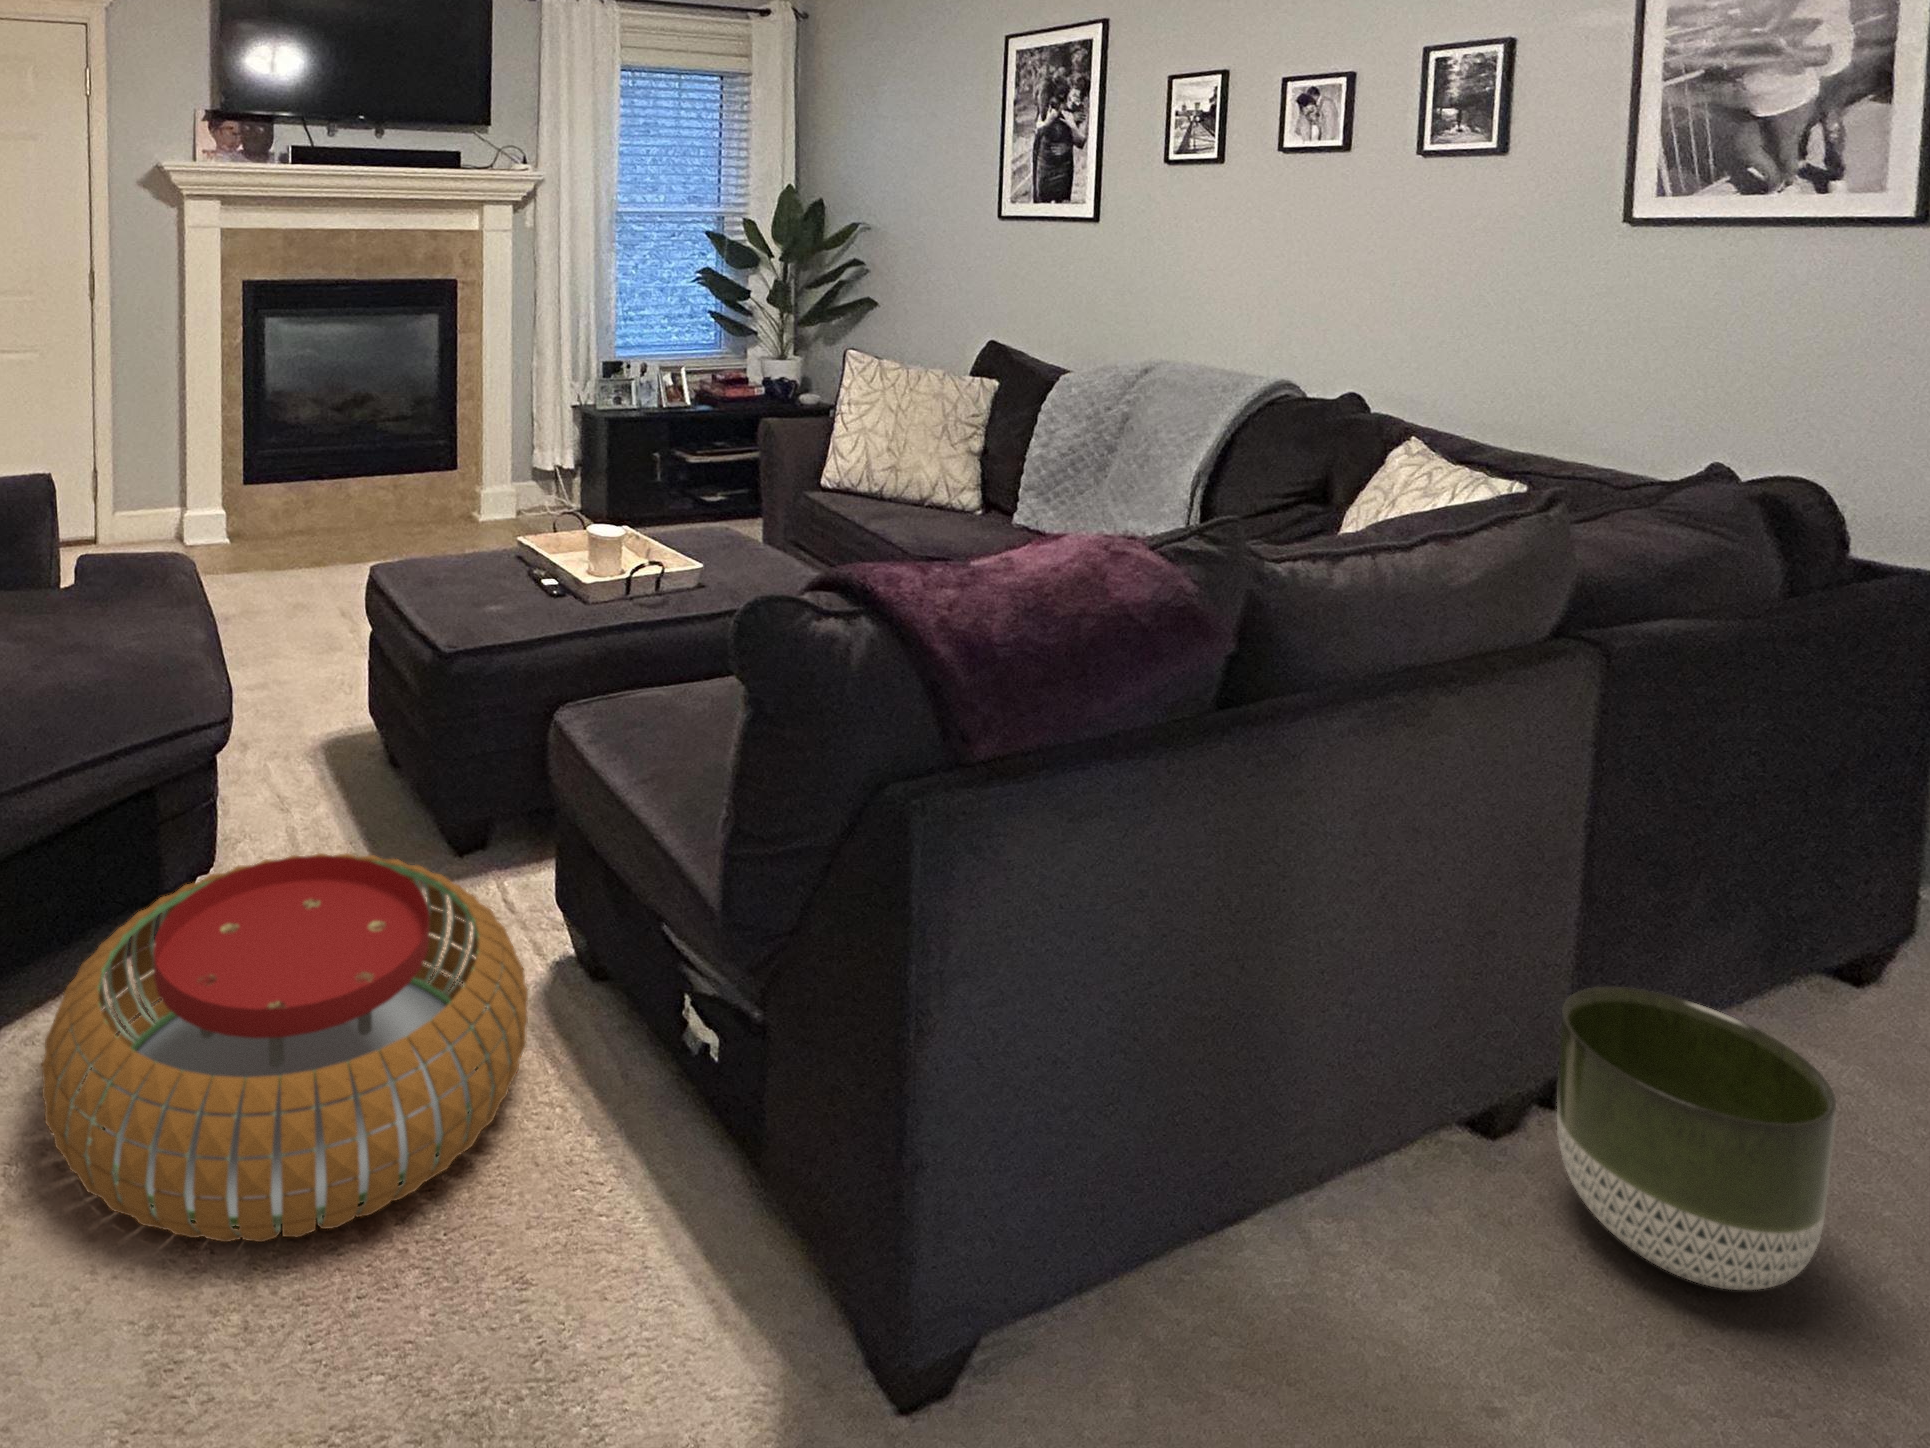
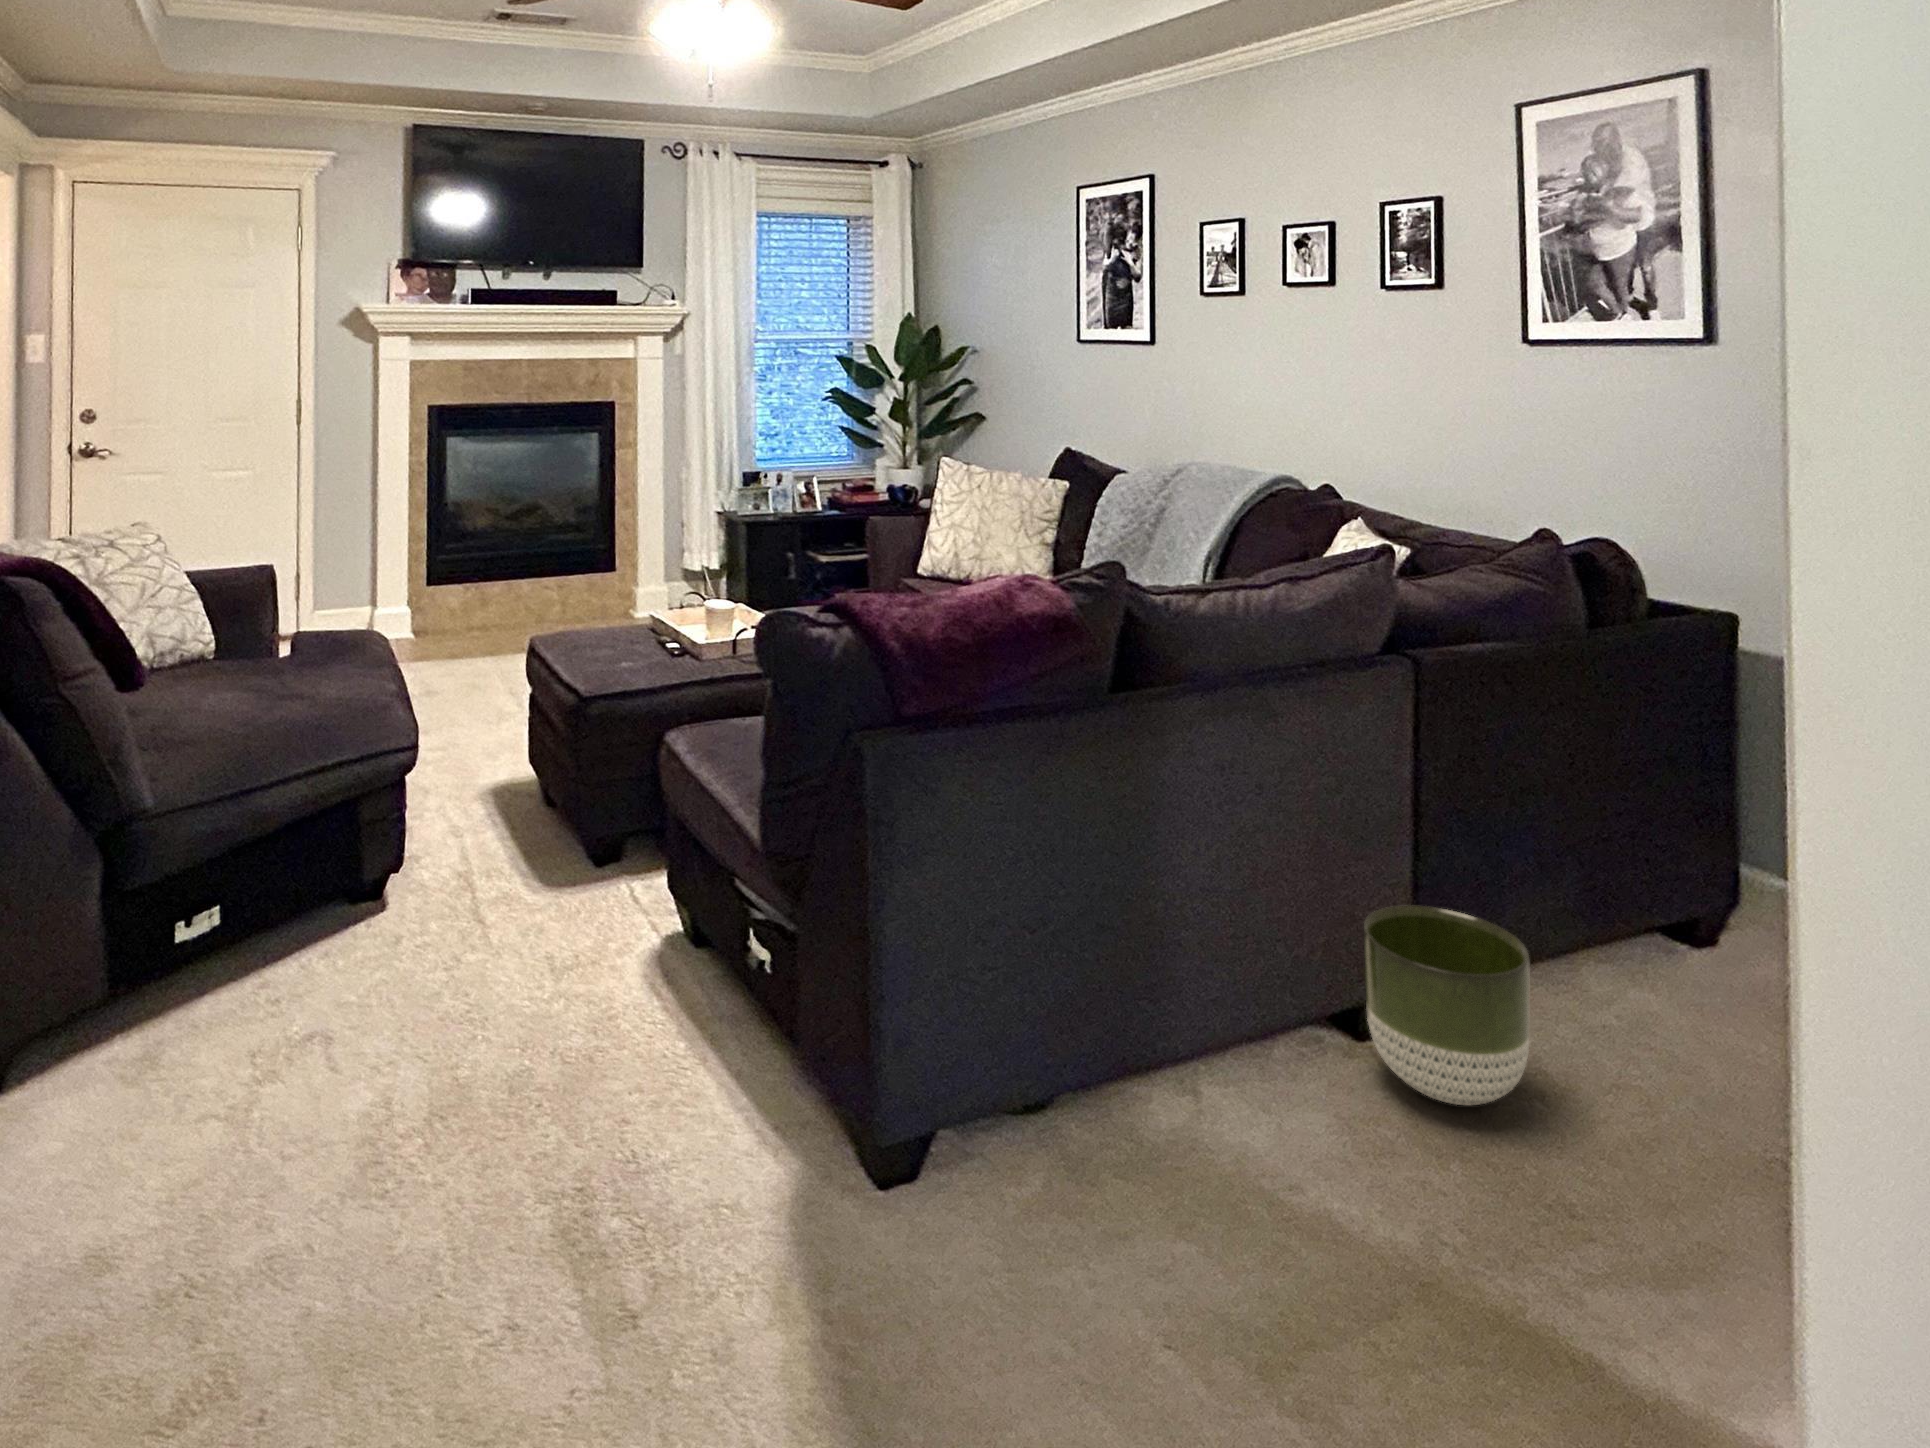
pouf: present [42,853,528,1242] -> none [286,841,638,1088]

